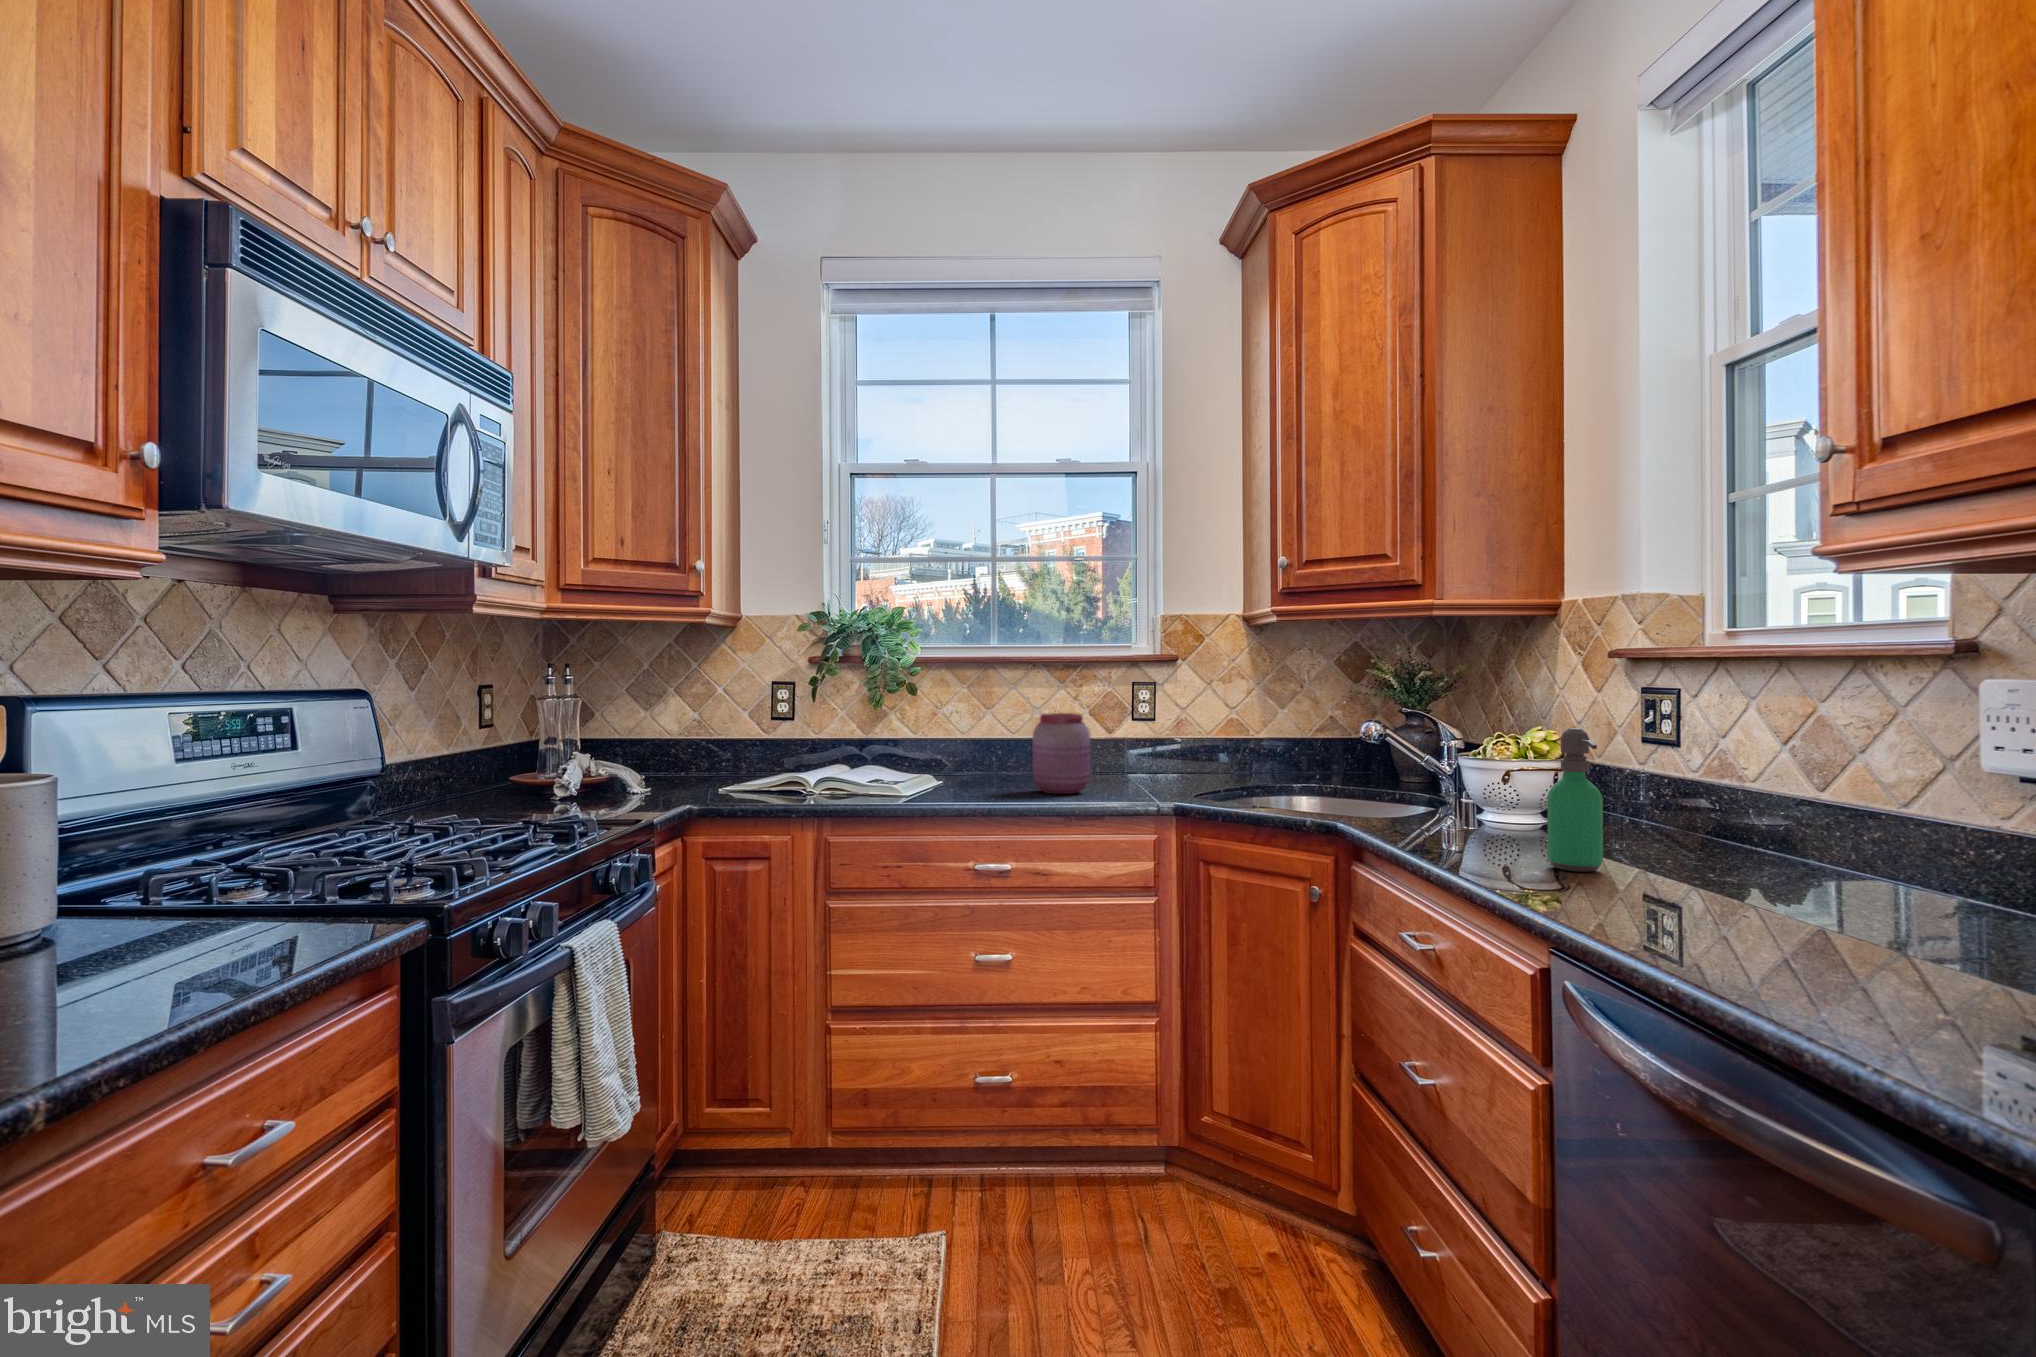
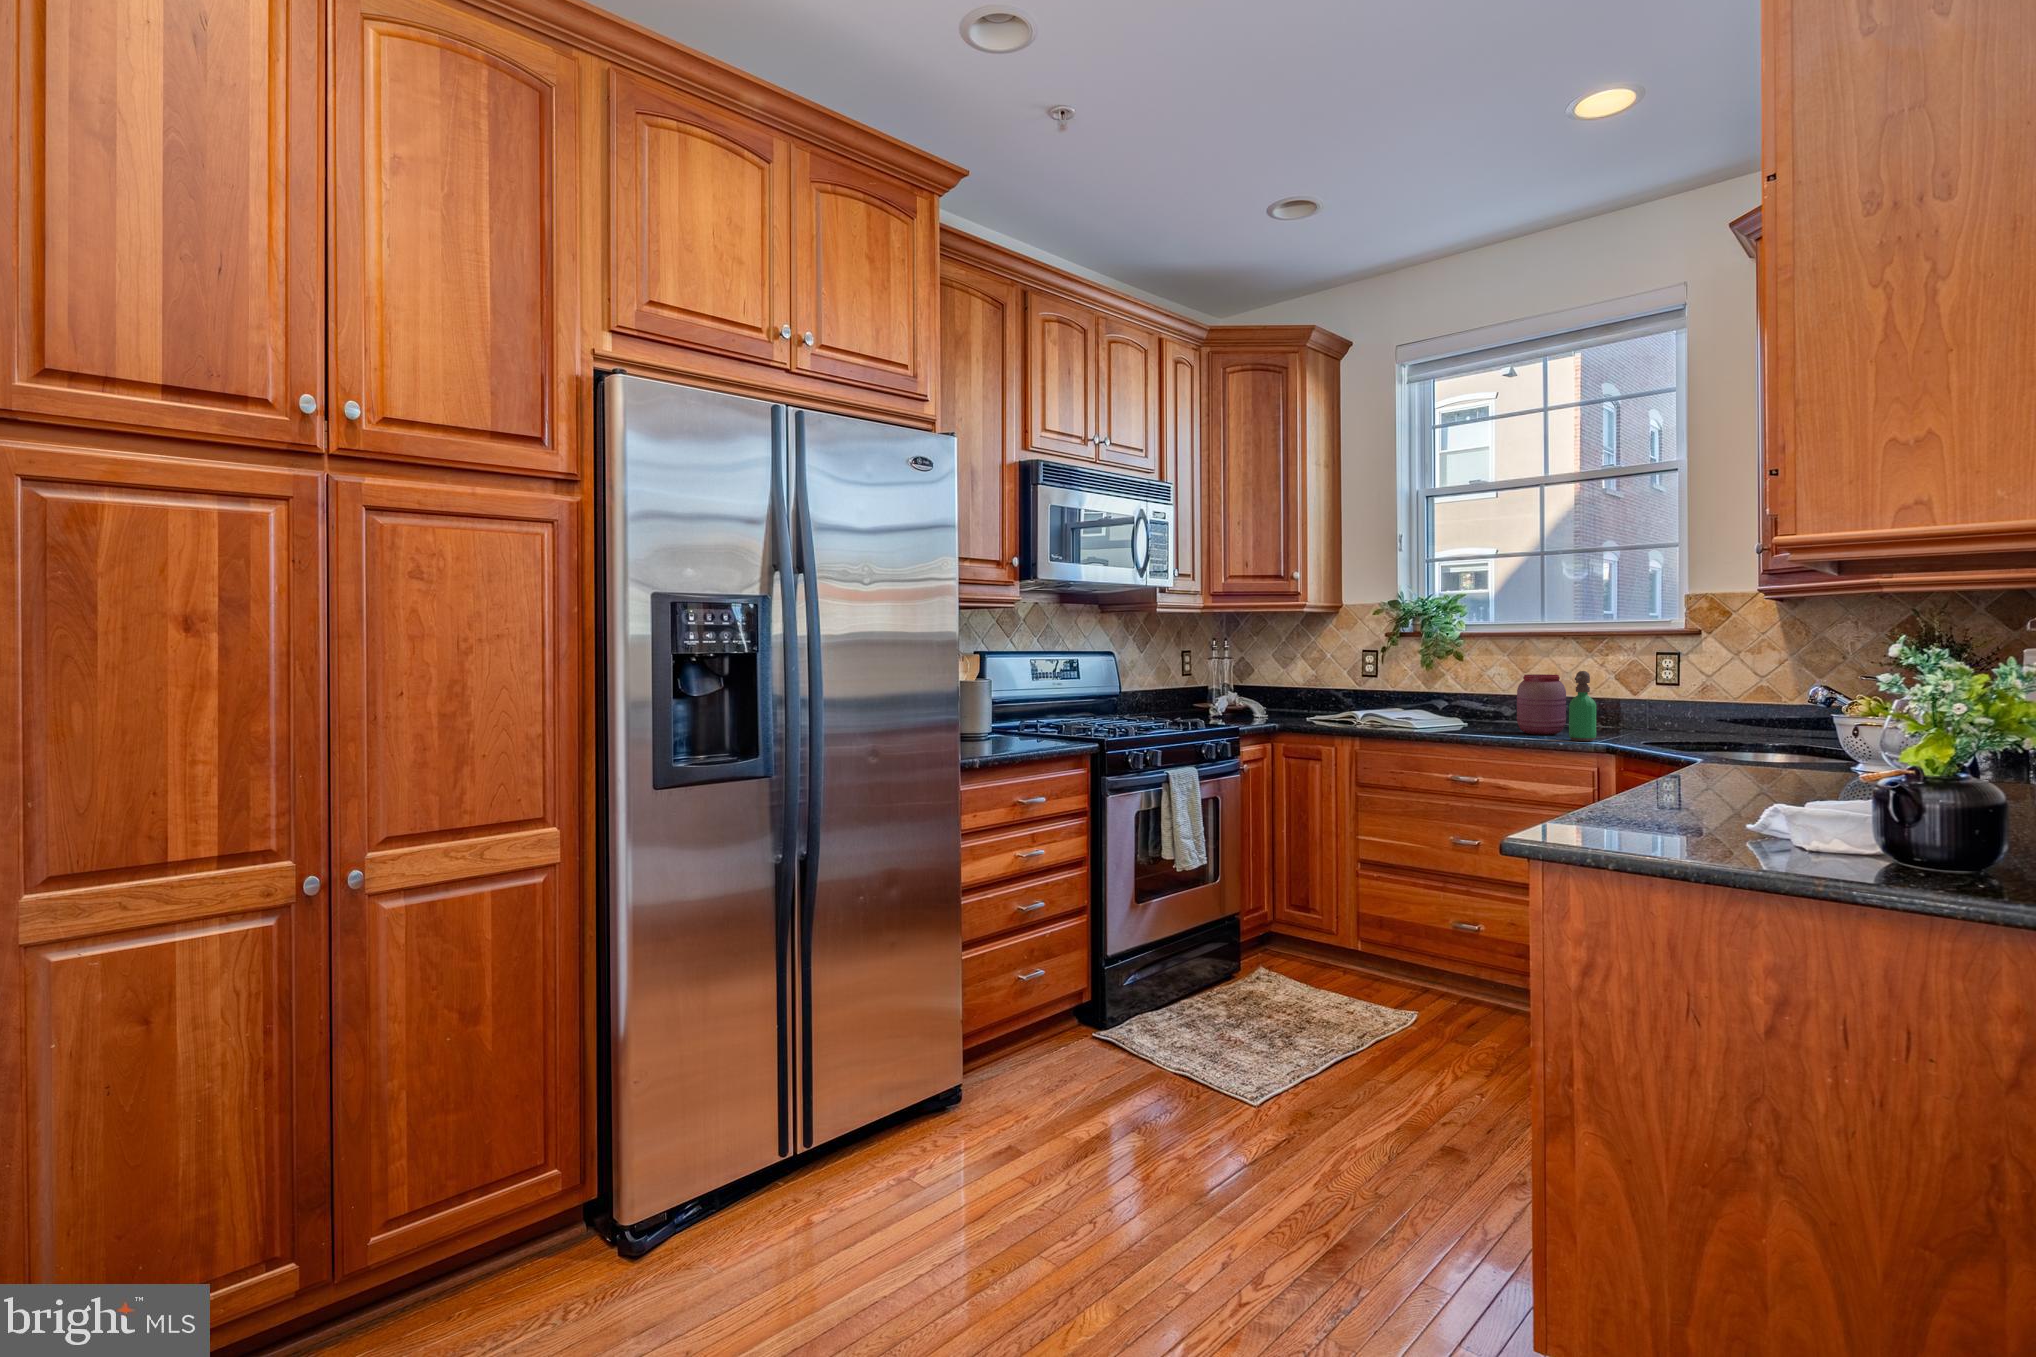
soap dispenser: present [1548,728,1603,872] -> present [1569,671,1597,741]

